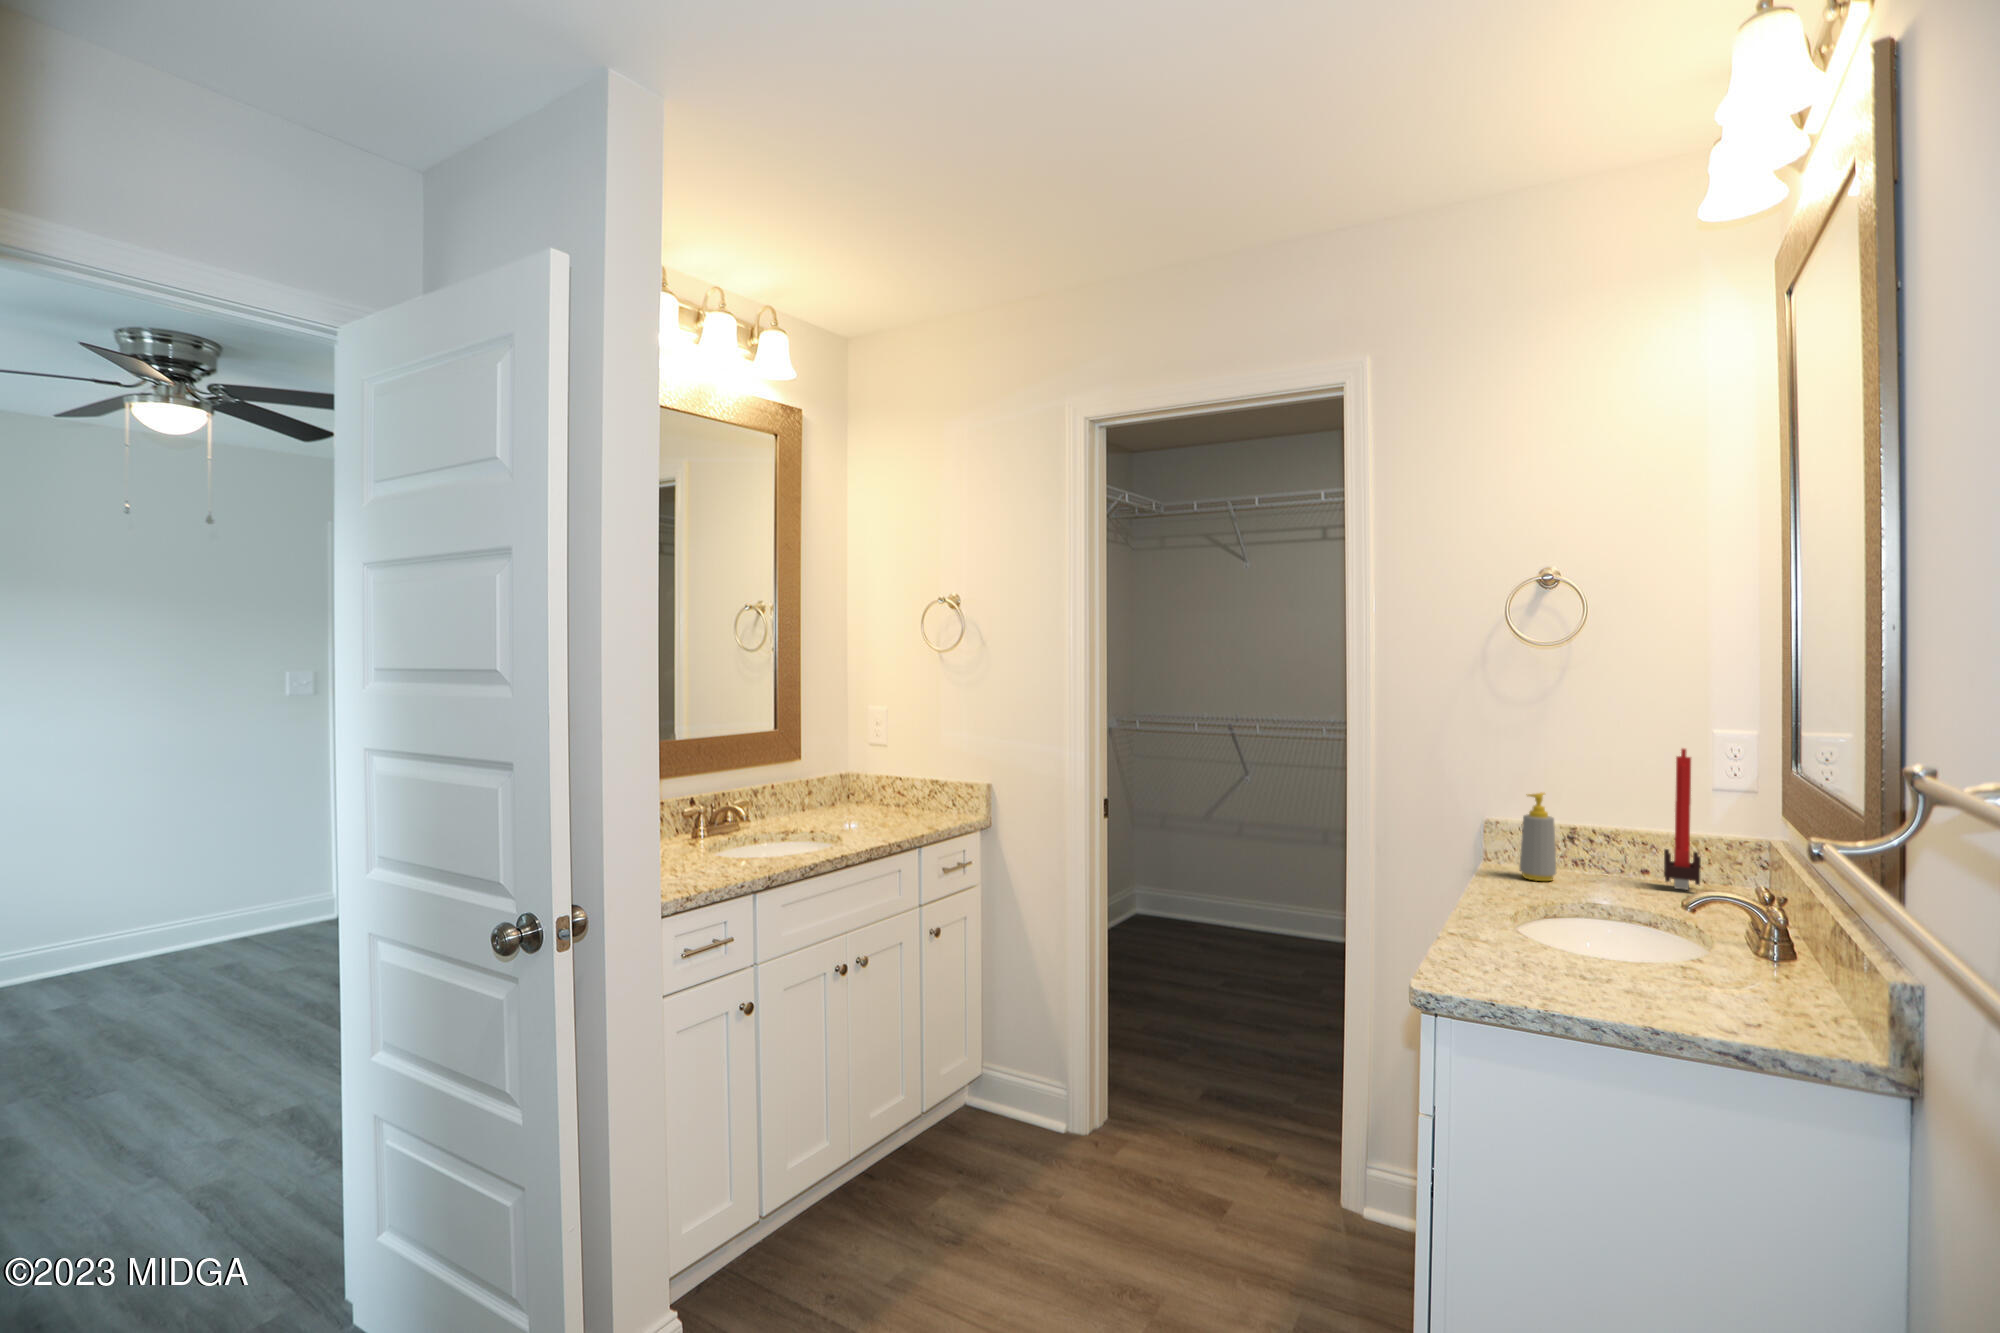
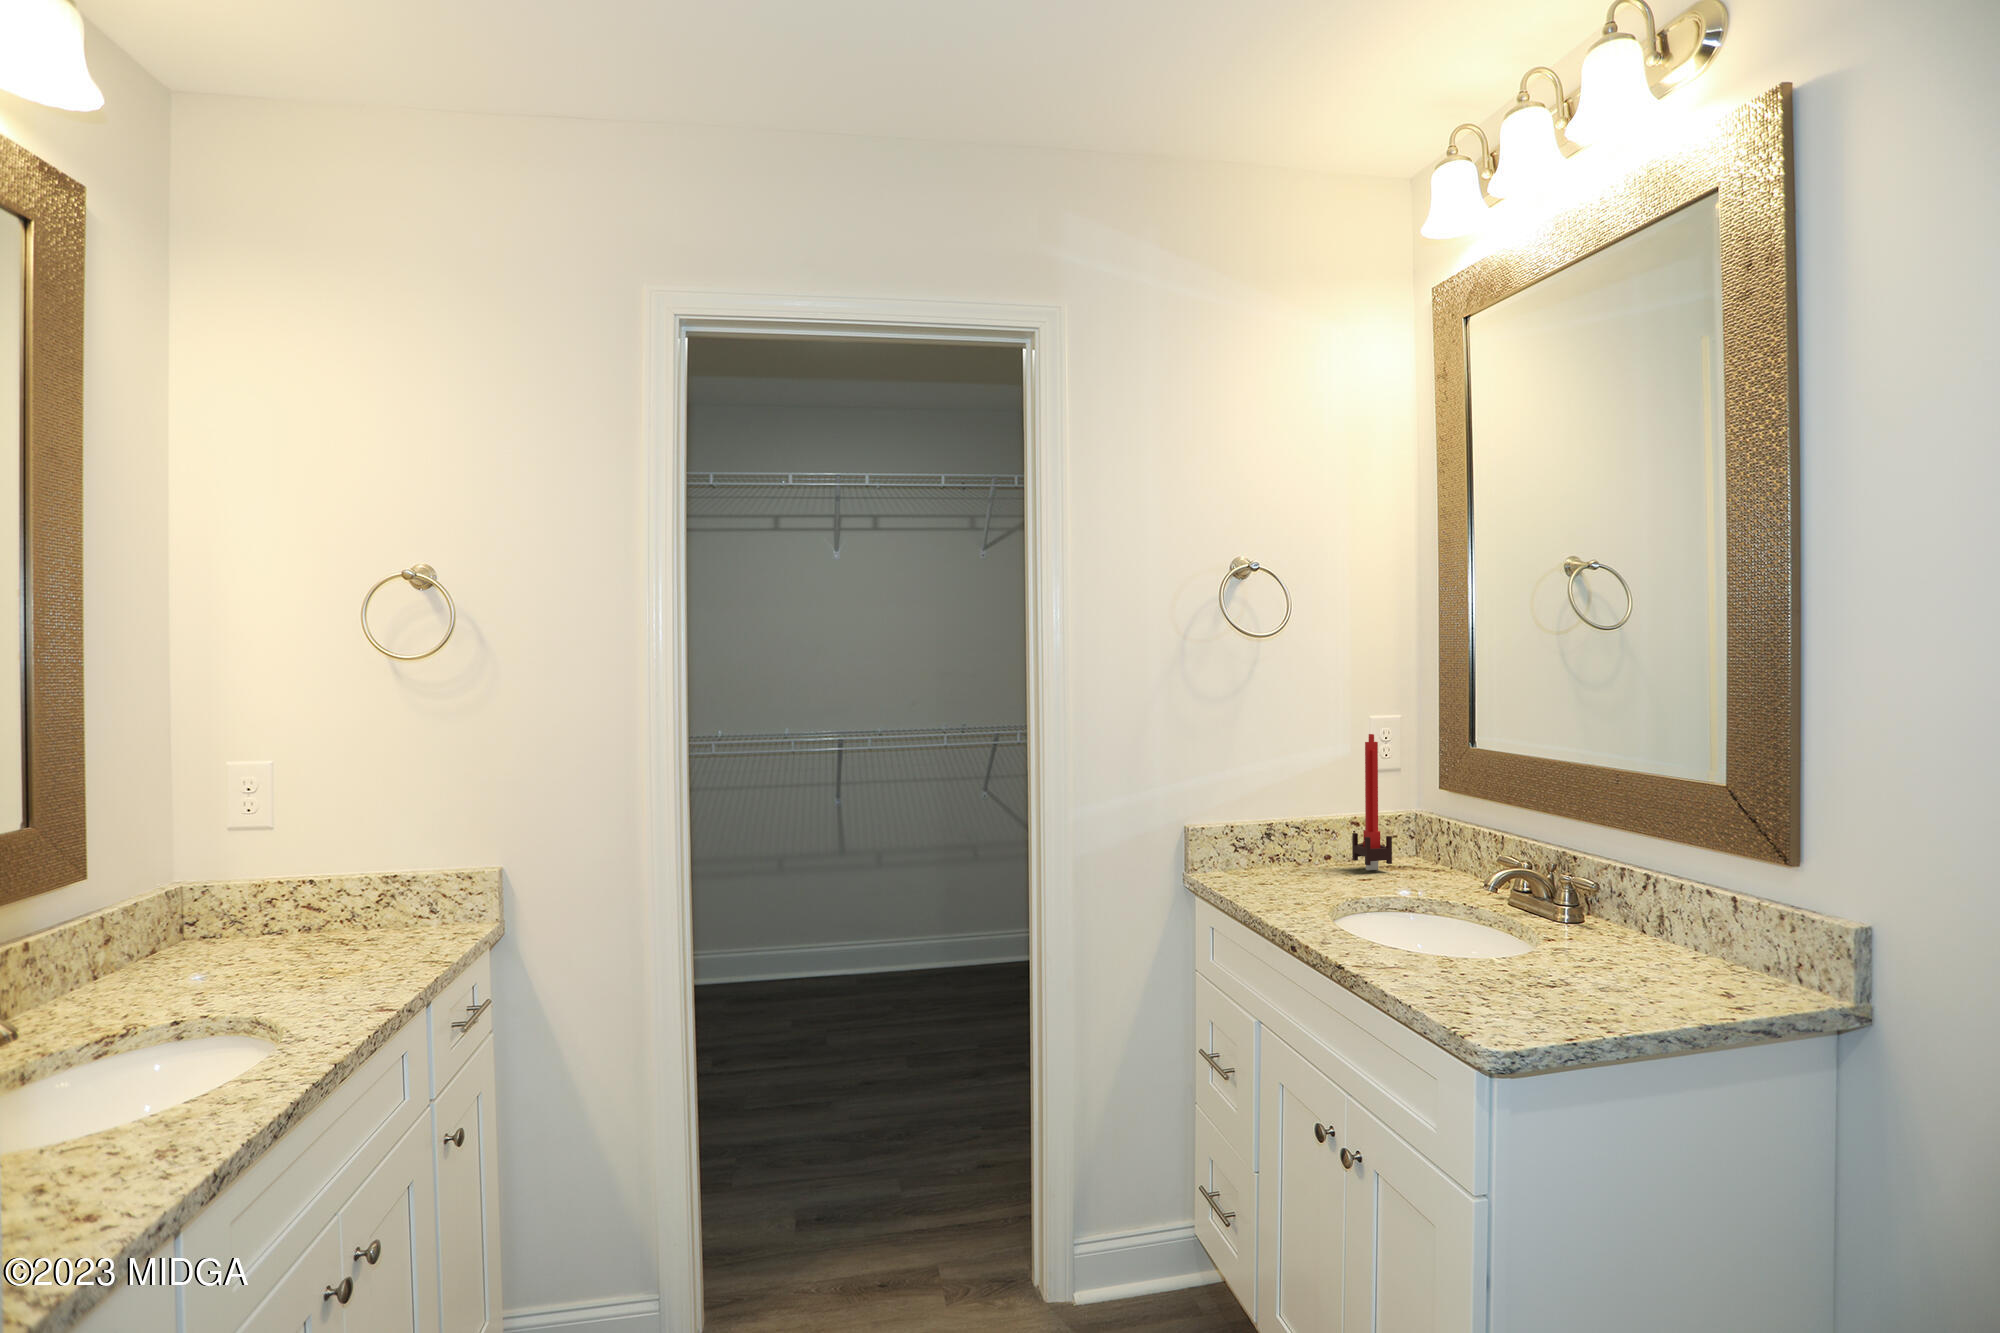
soap bottle: present [1520,793,1556,881] -> none [1249,791,1284,885]

